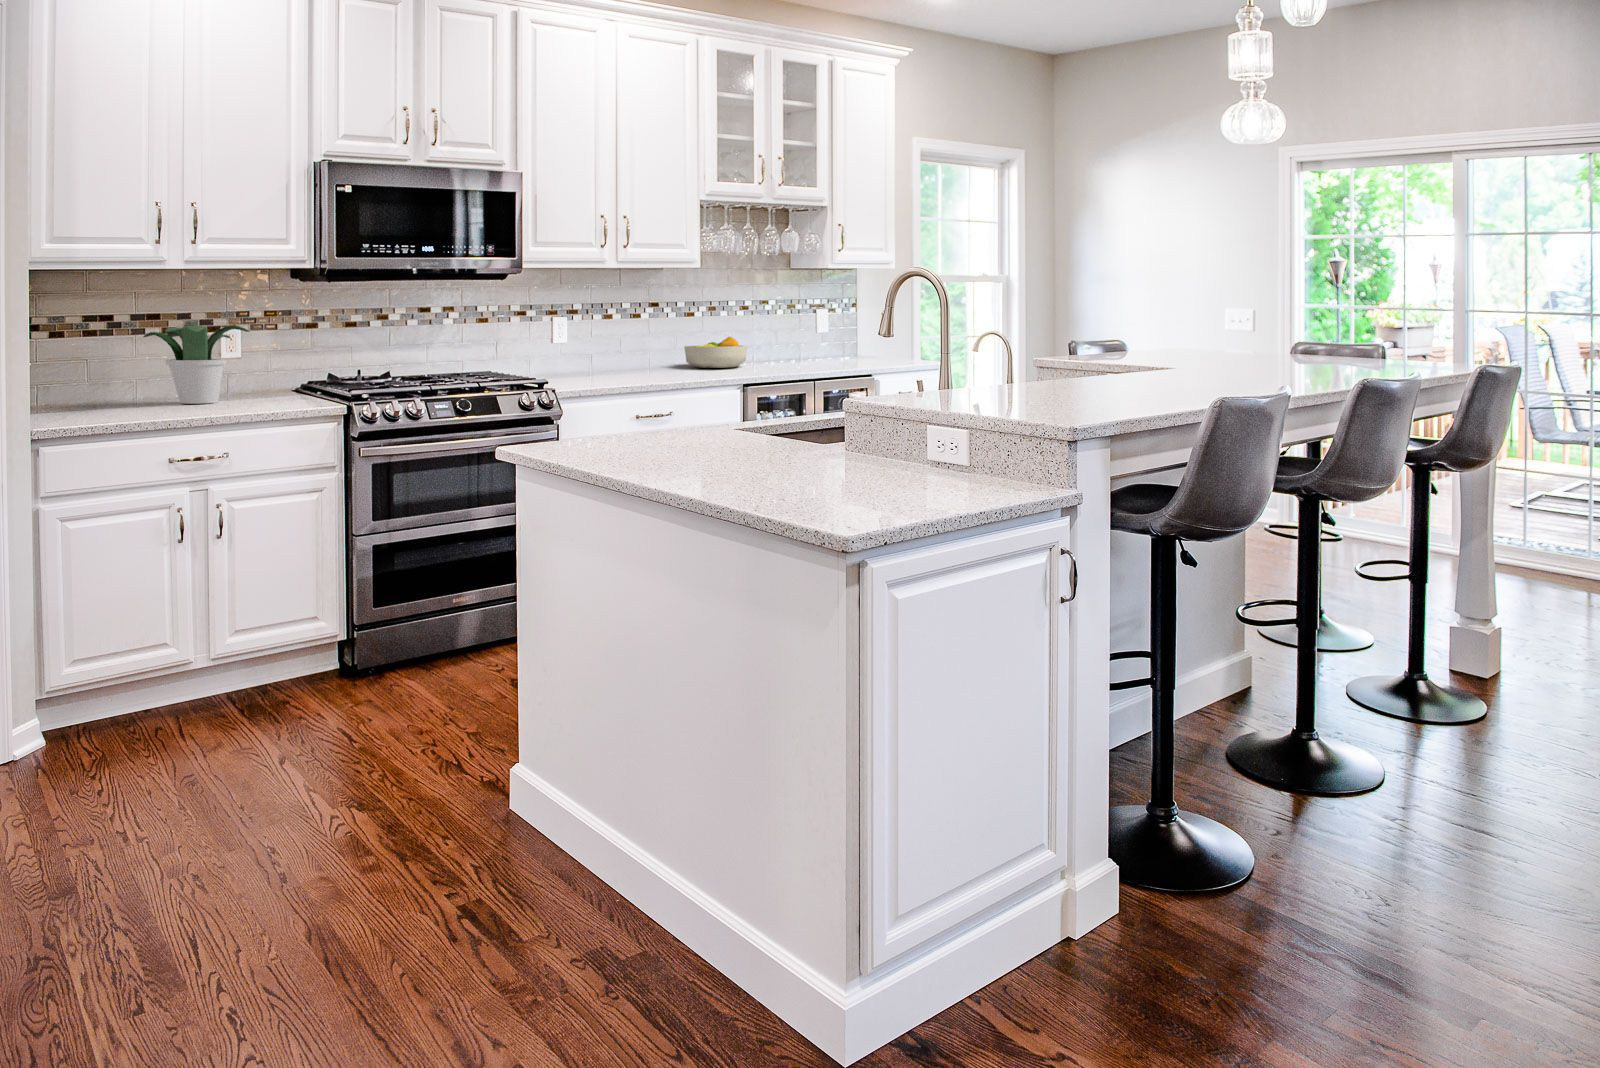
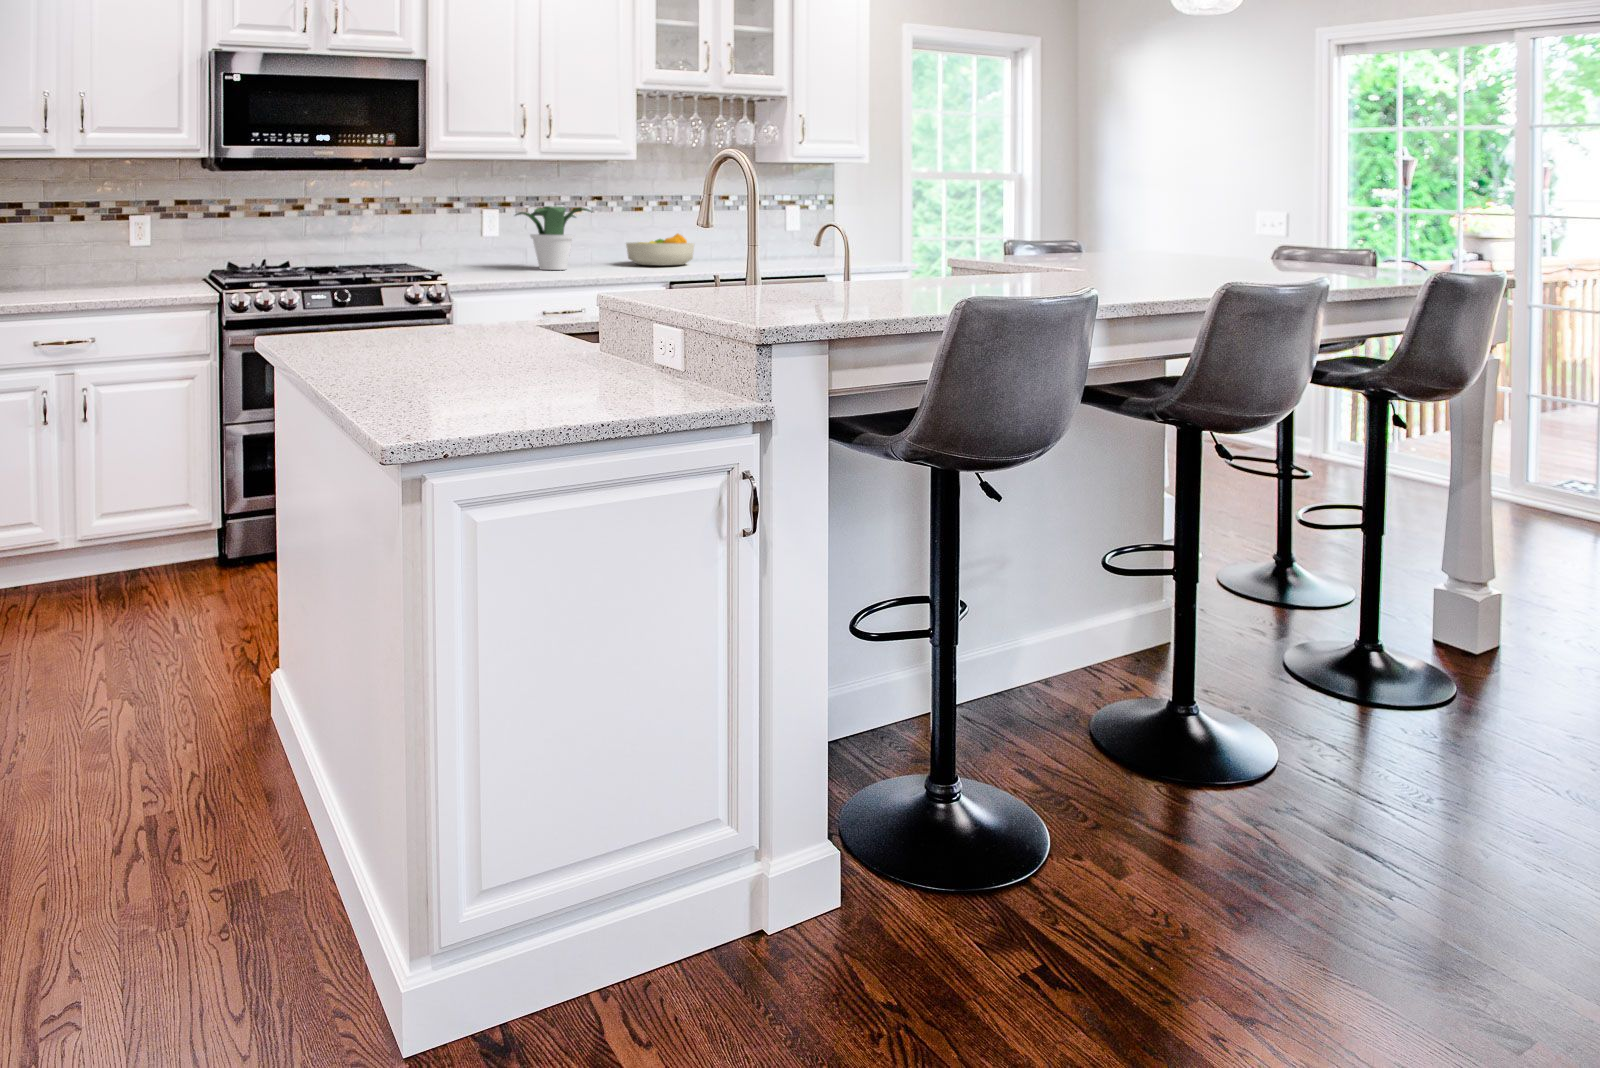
potted plant: present [143,324,249,404] -> present [515,206,592,270]

